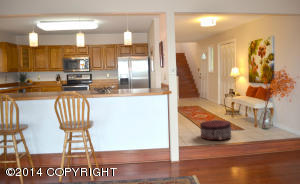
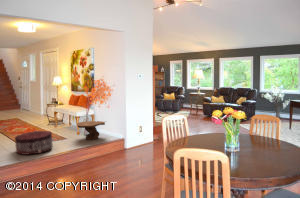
side table: none [255,114,288,134] -> present [77,121,105,140]

